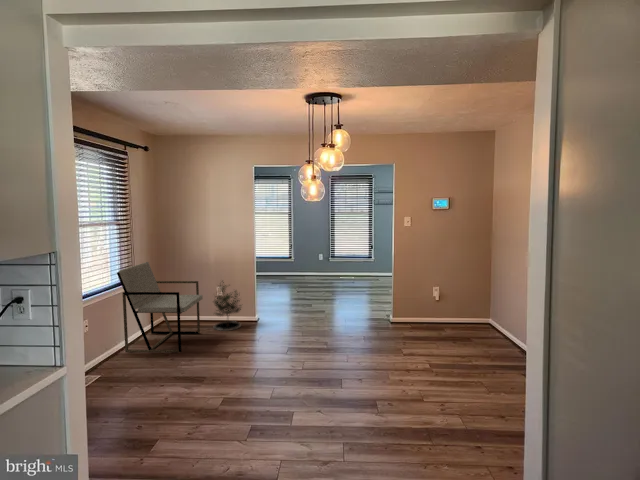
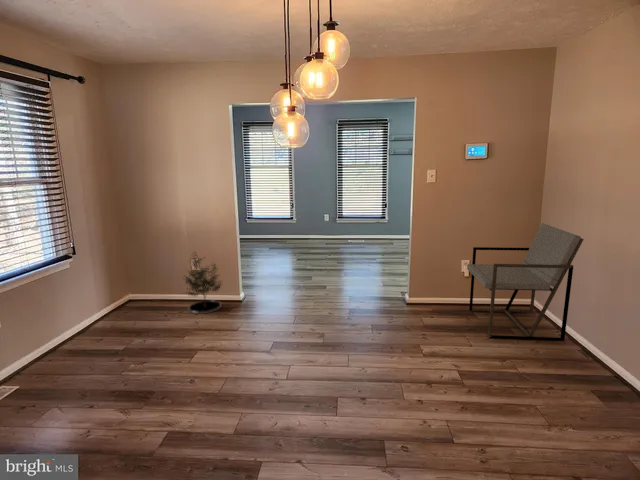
armchair: present [117,262,202,352] -> present [467,223,584,341]

